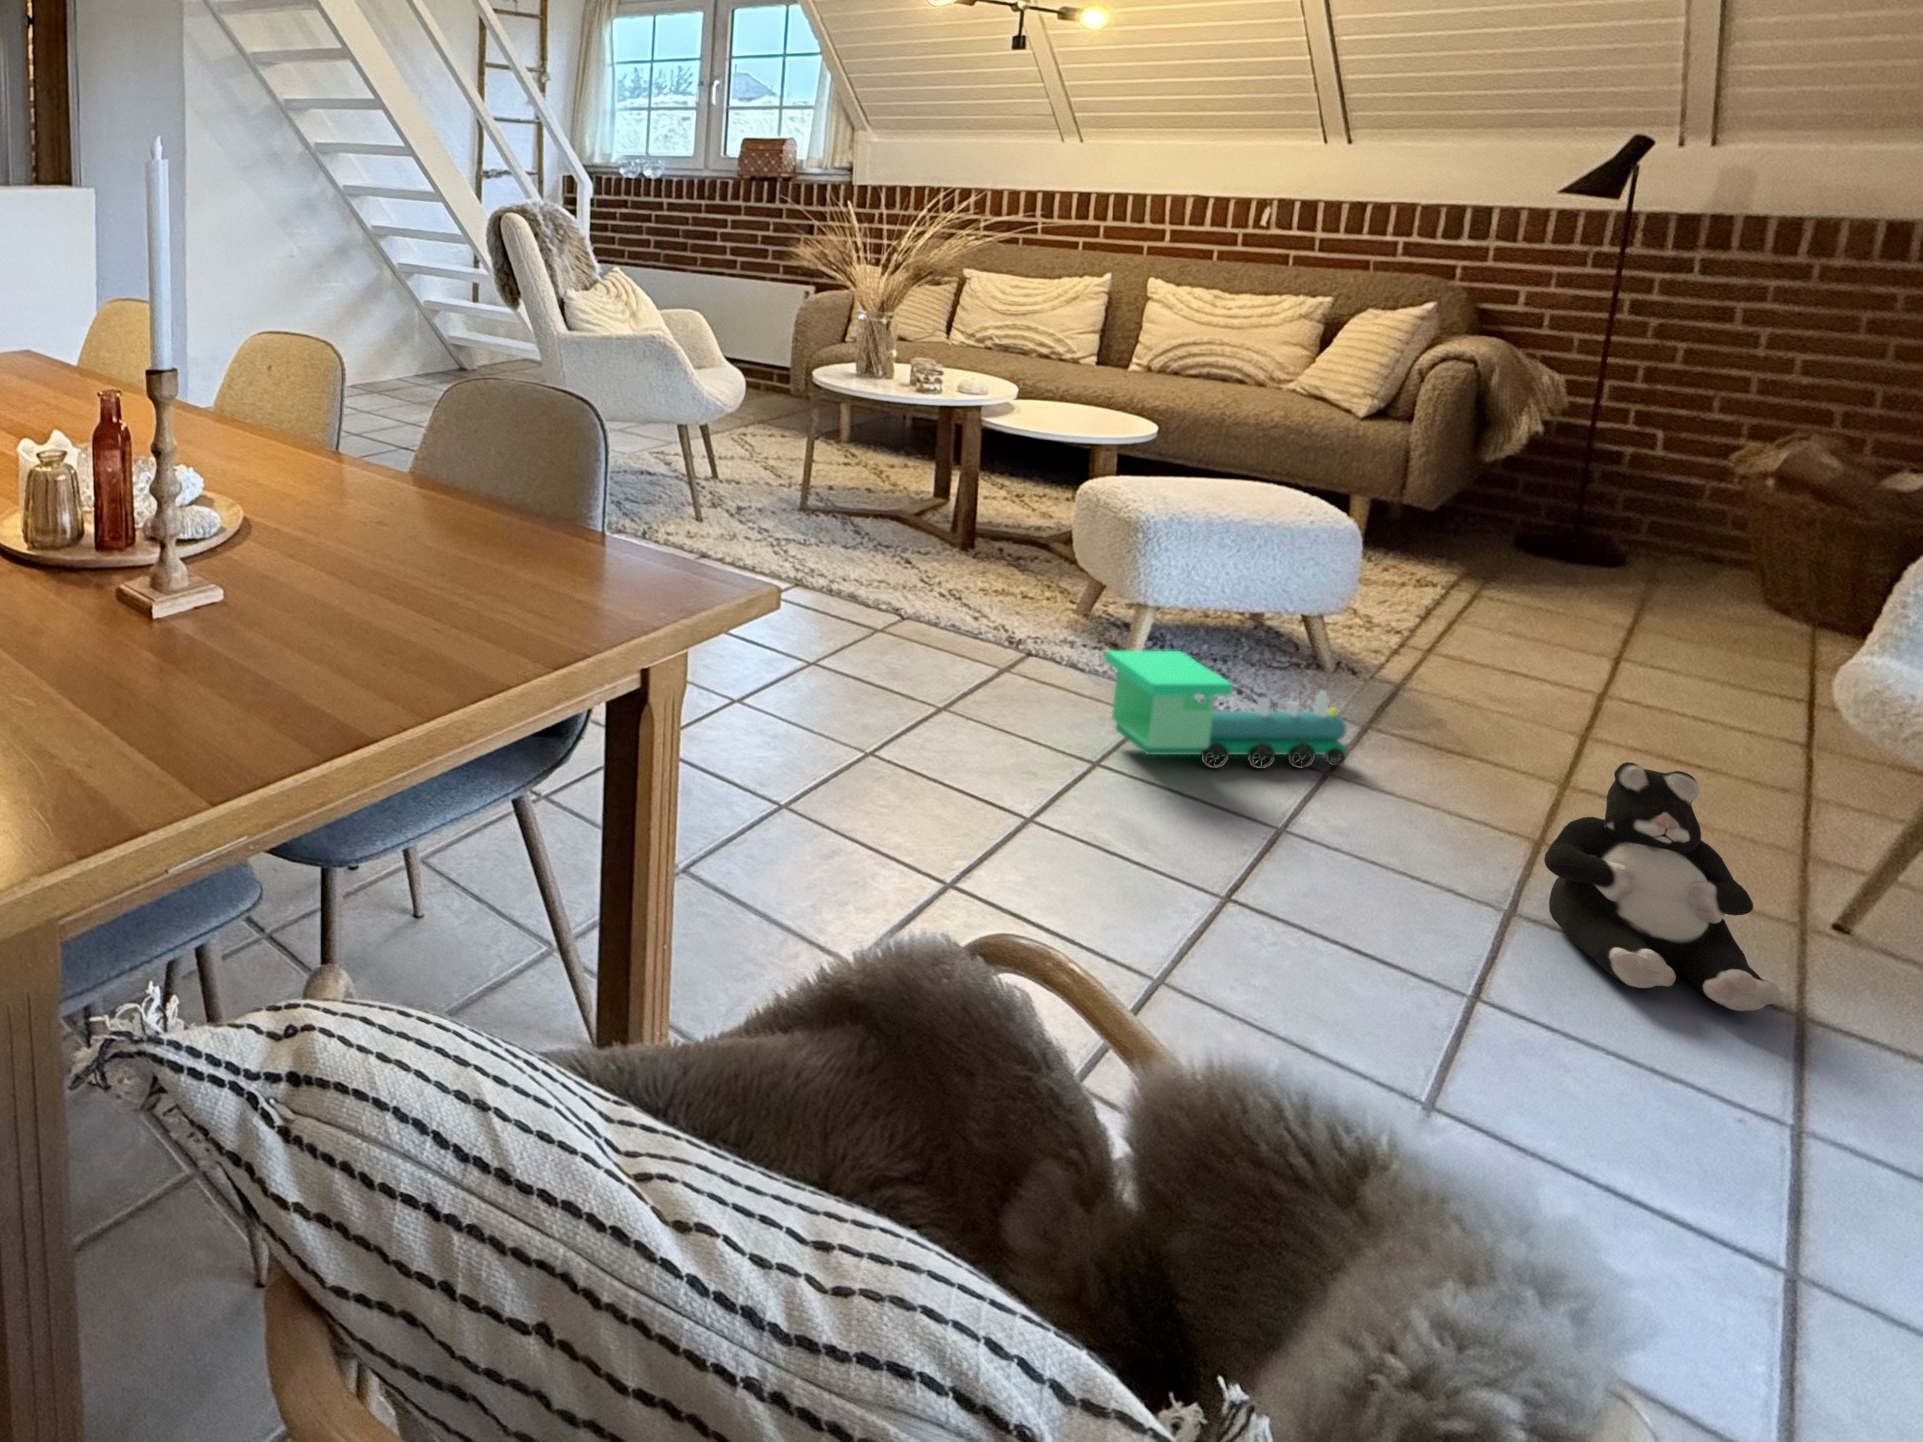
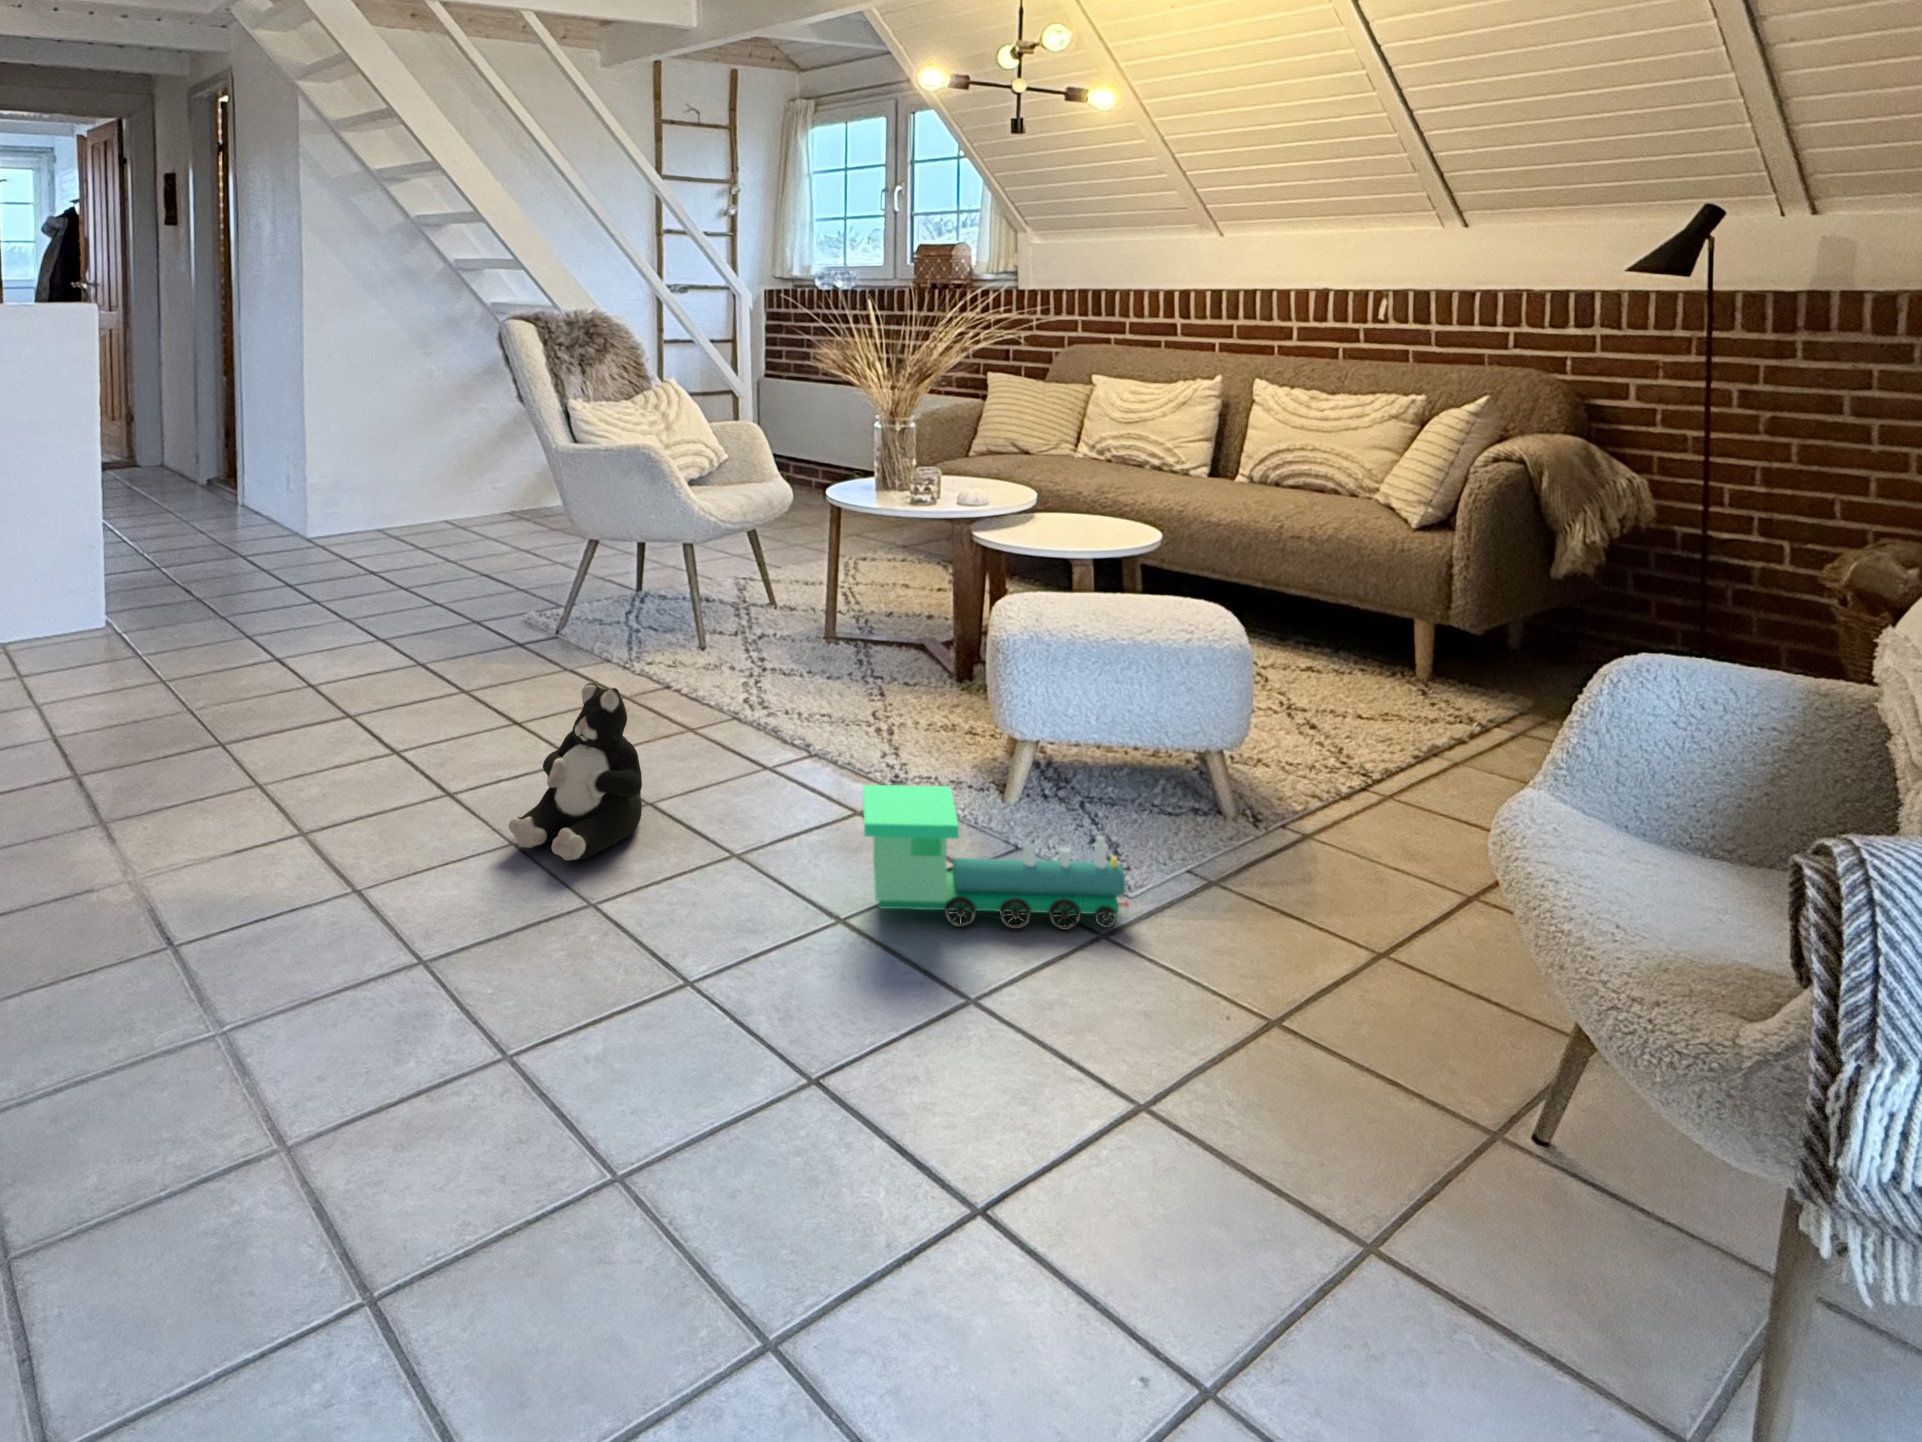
plush toy: present [1544,762,1782,1011] -> present [509,683,642,861]

